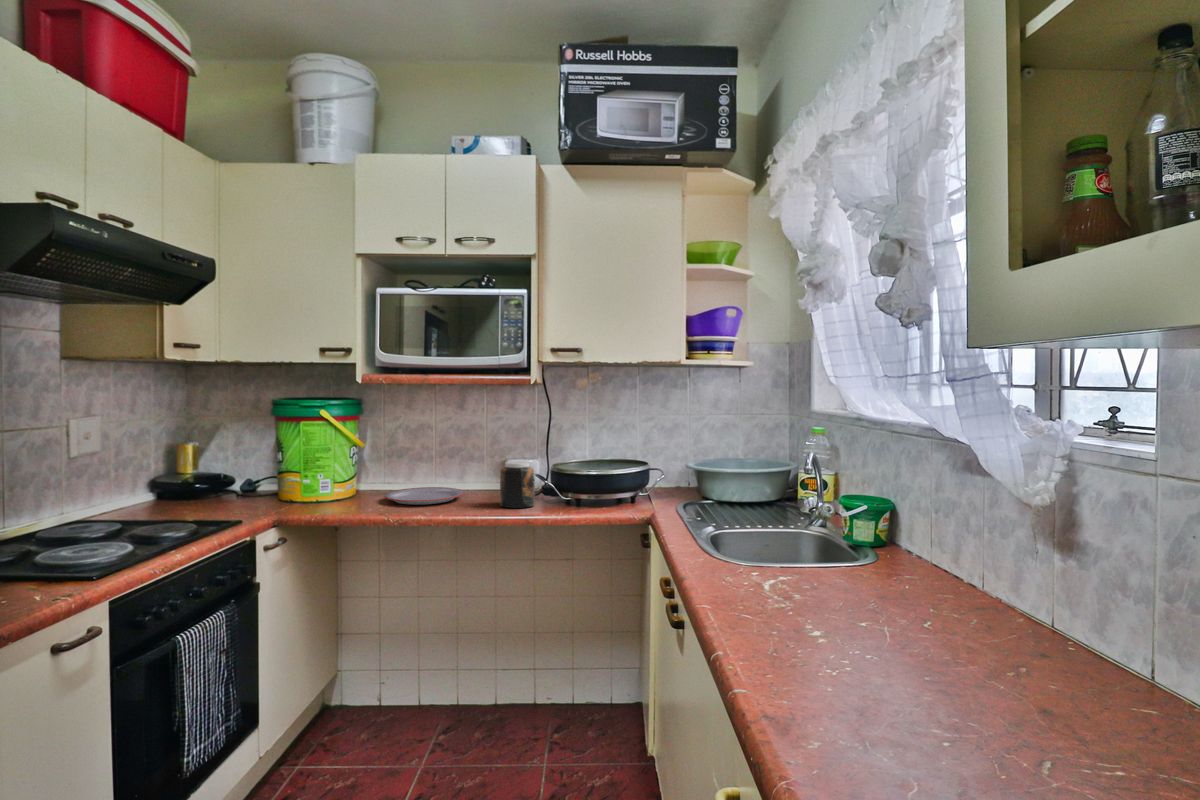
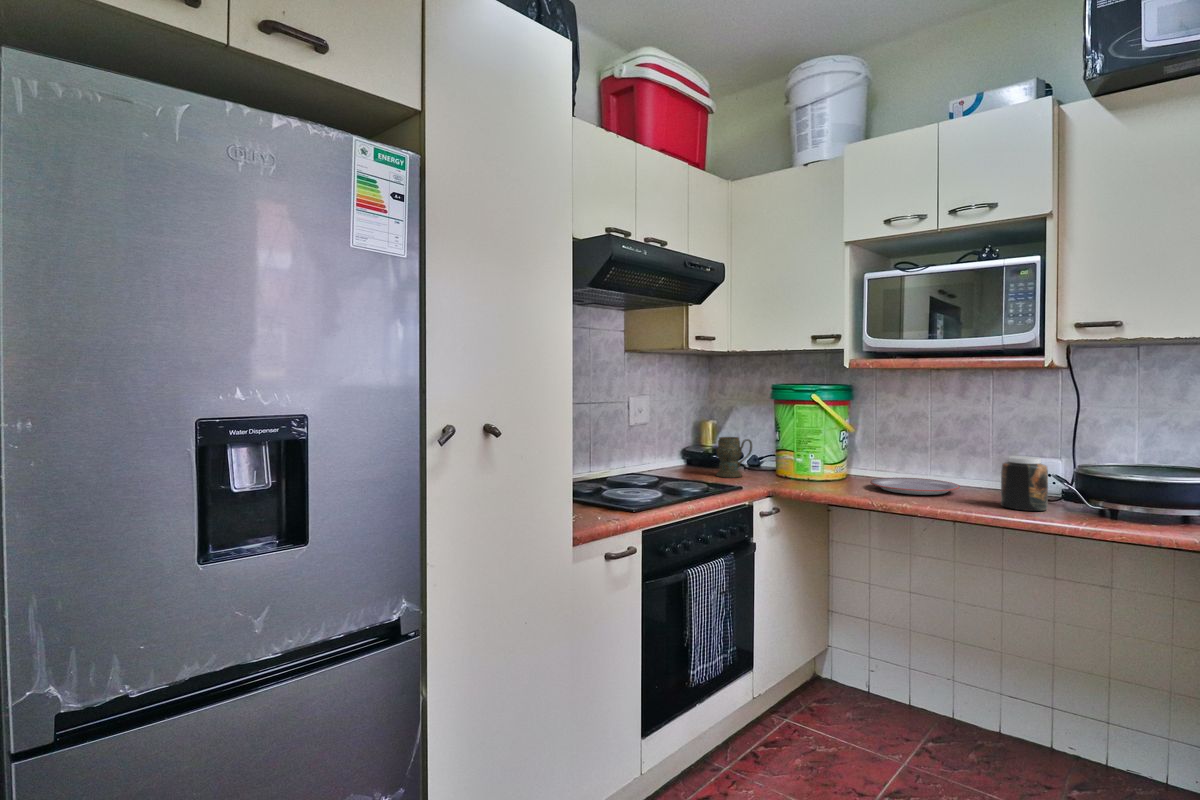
mug: none [203,461,251,510] -> present [716,437,752,478]

